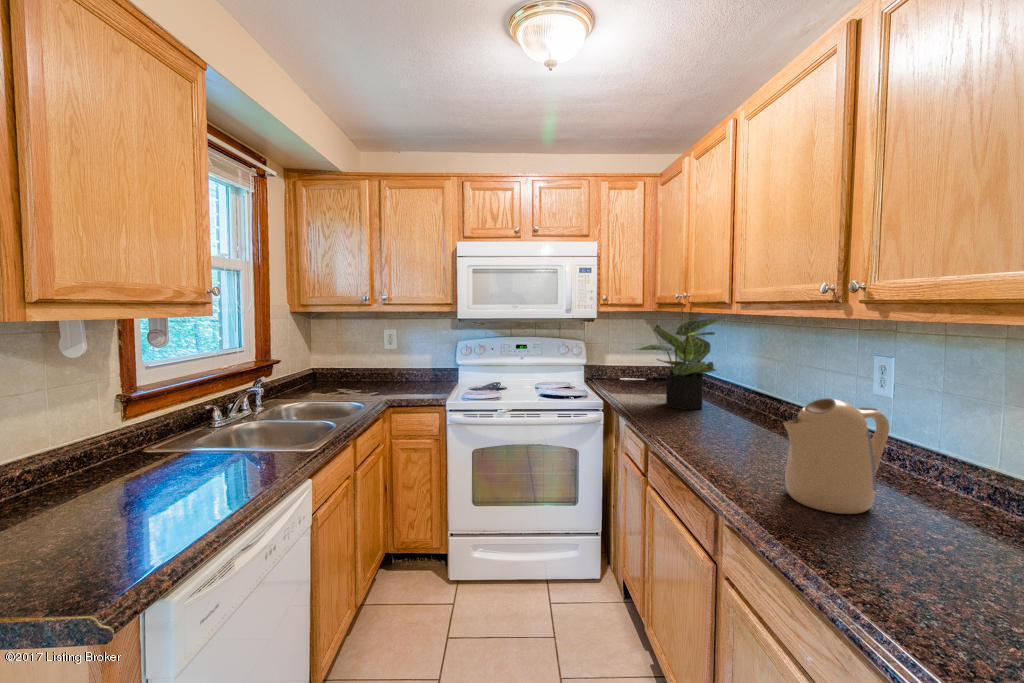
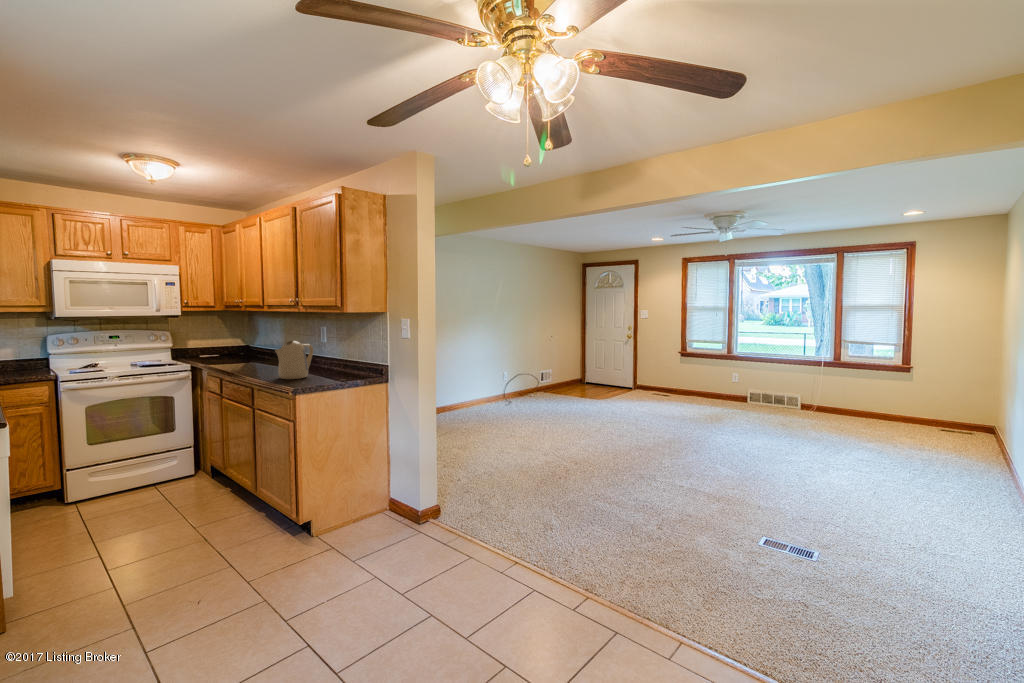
potted plant: present [636,317,722,410] -> none [209,313,262,364]

